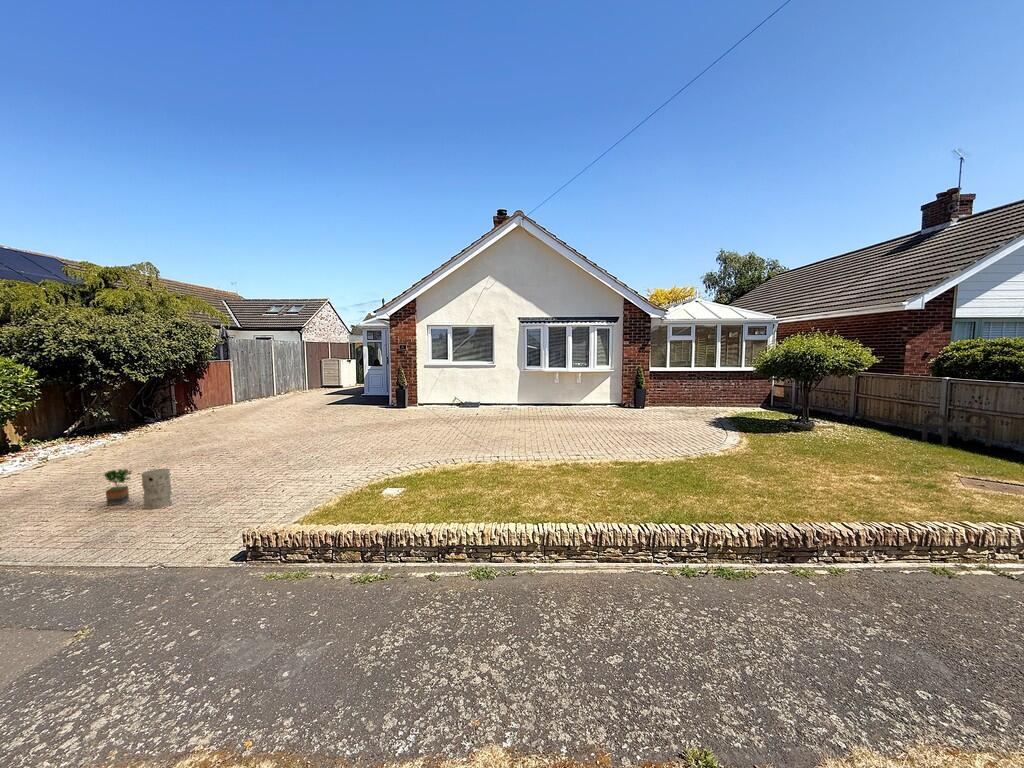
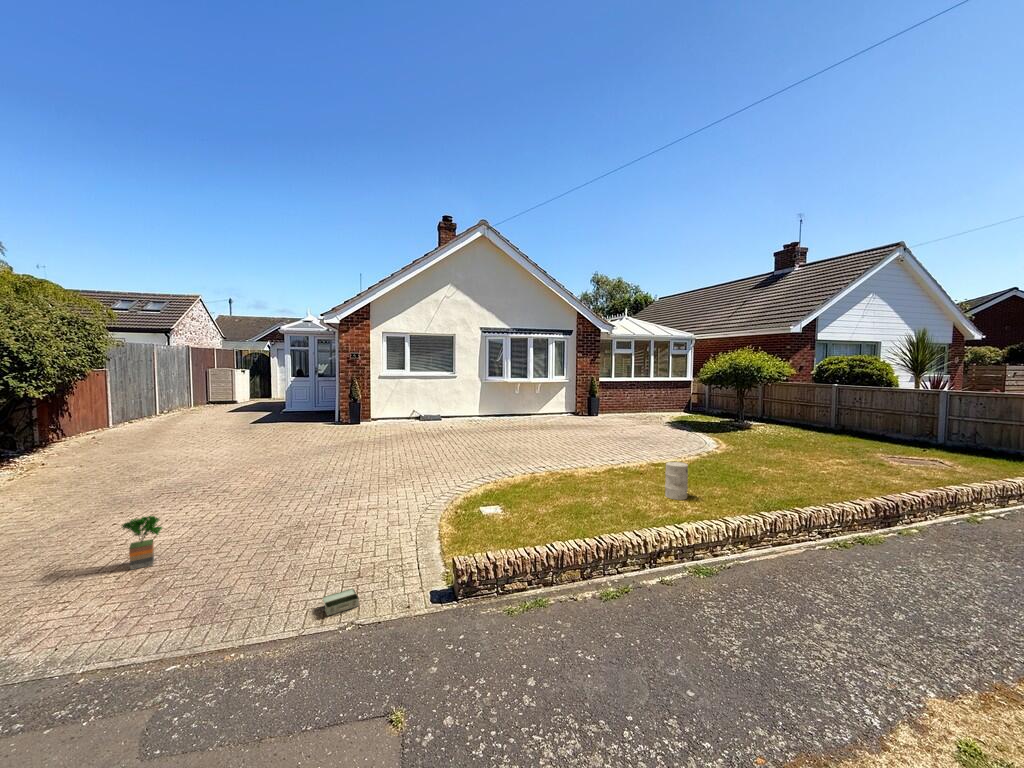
bench: present [922,413,992,446] -> none [828,411,872,436]
trash can: present [142,468,172,509] -> present [665,462,688,500]
toolbox: none [152,538,188,556] -> present [323,589,359,616]

